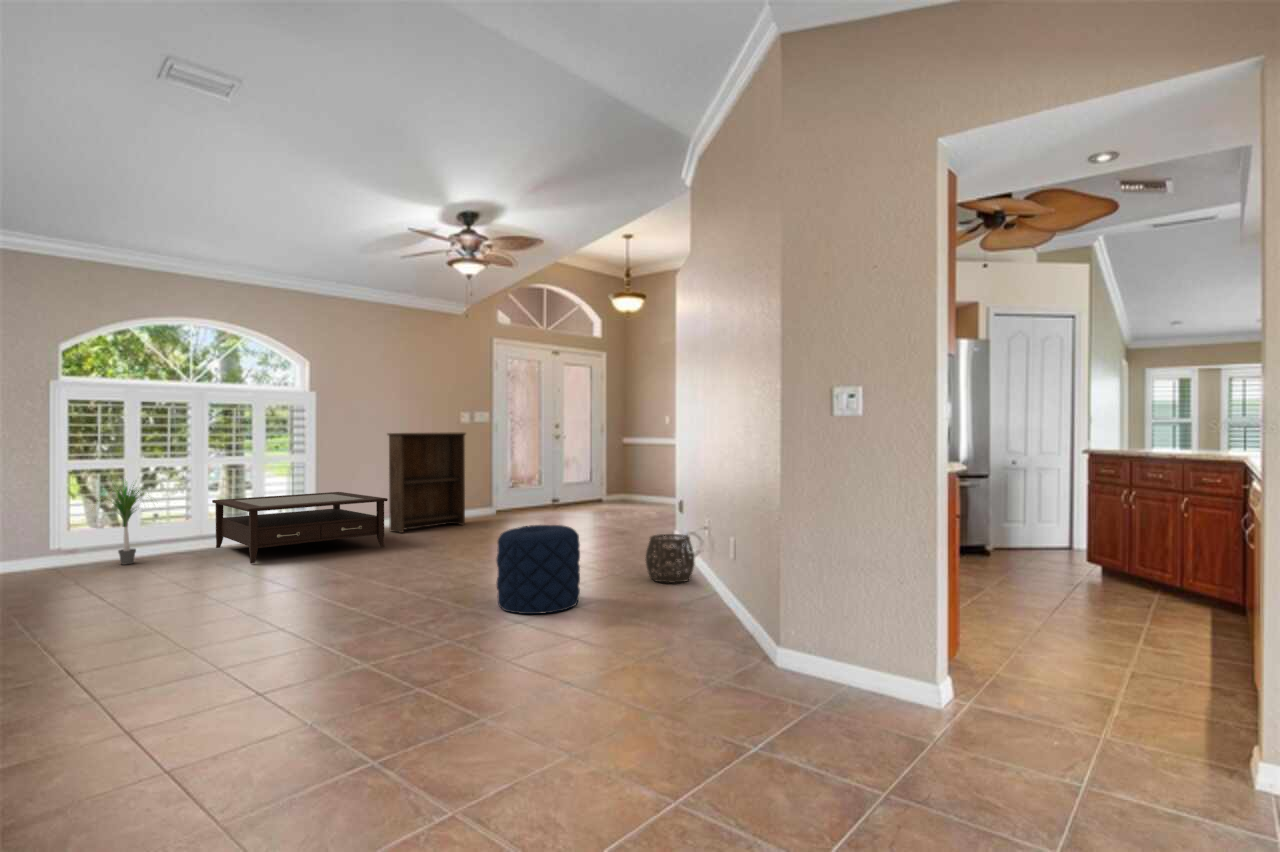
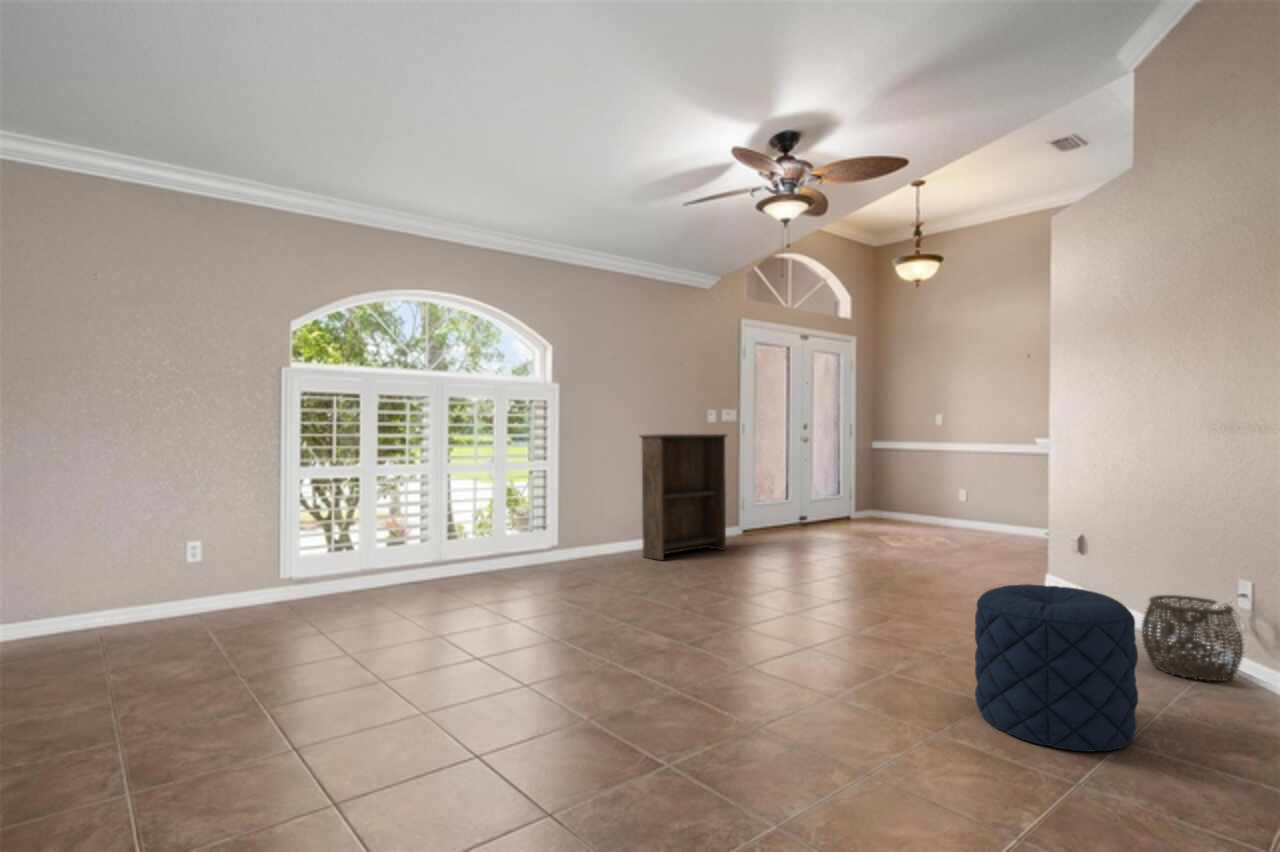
potted plant: present [101,484,139,565] -> none [324,484,405,601]
coffee table: present [212,492,388,564] -> none [452,507,668,607]

